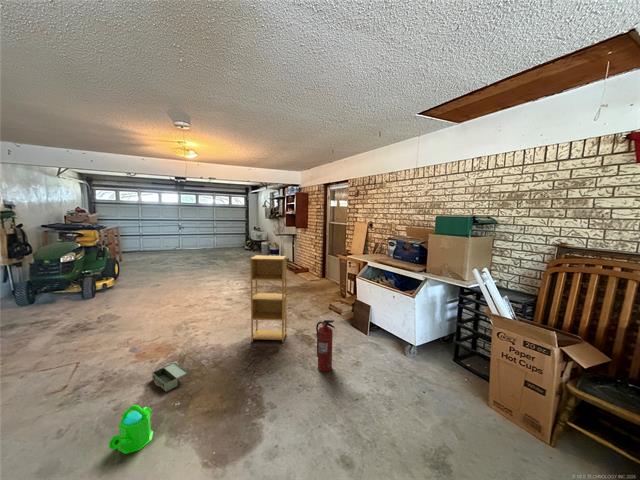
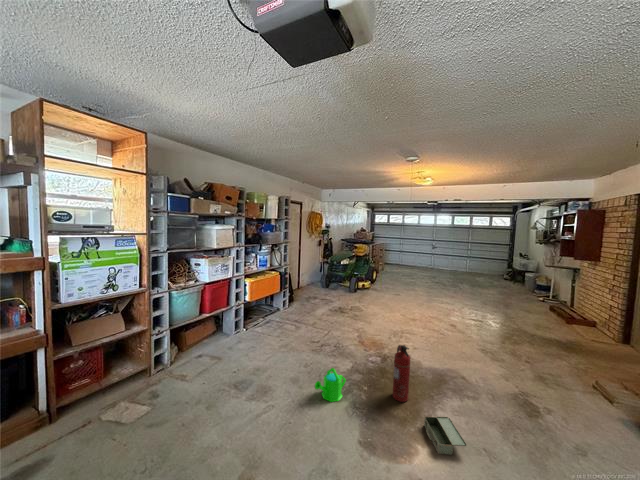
shelving unit: present [250,255,287,342] -> none [454,282,510,394]
fire extinguisher: present [316,320,335,372] -> present [393,345,411,402]
toolbox: present [152,363,188,392] -> present [424,417,466,455]

